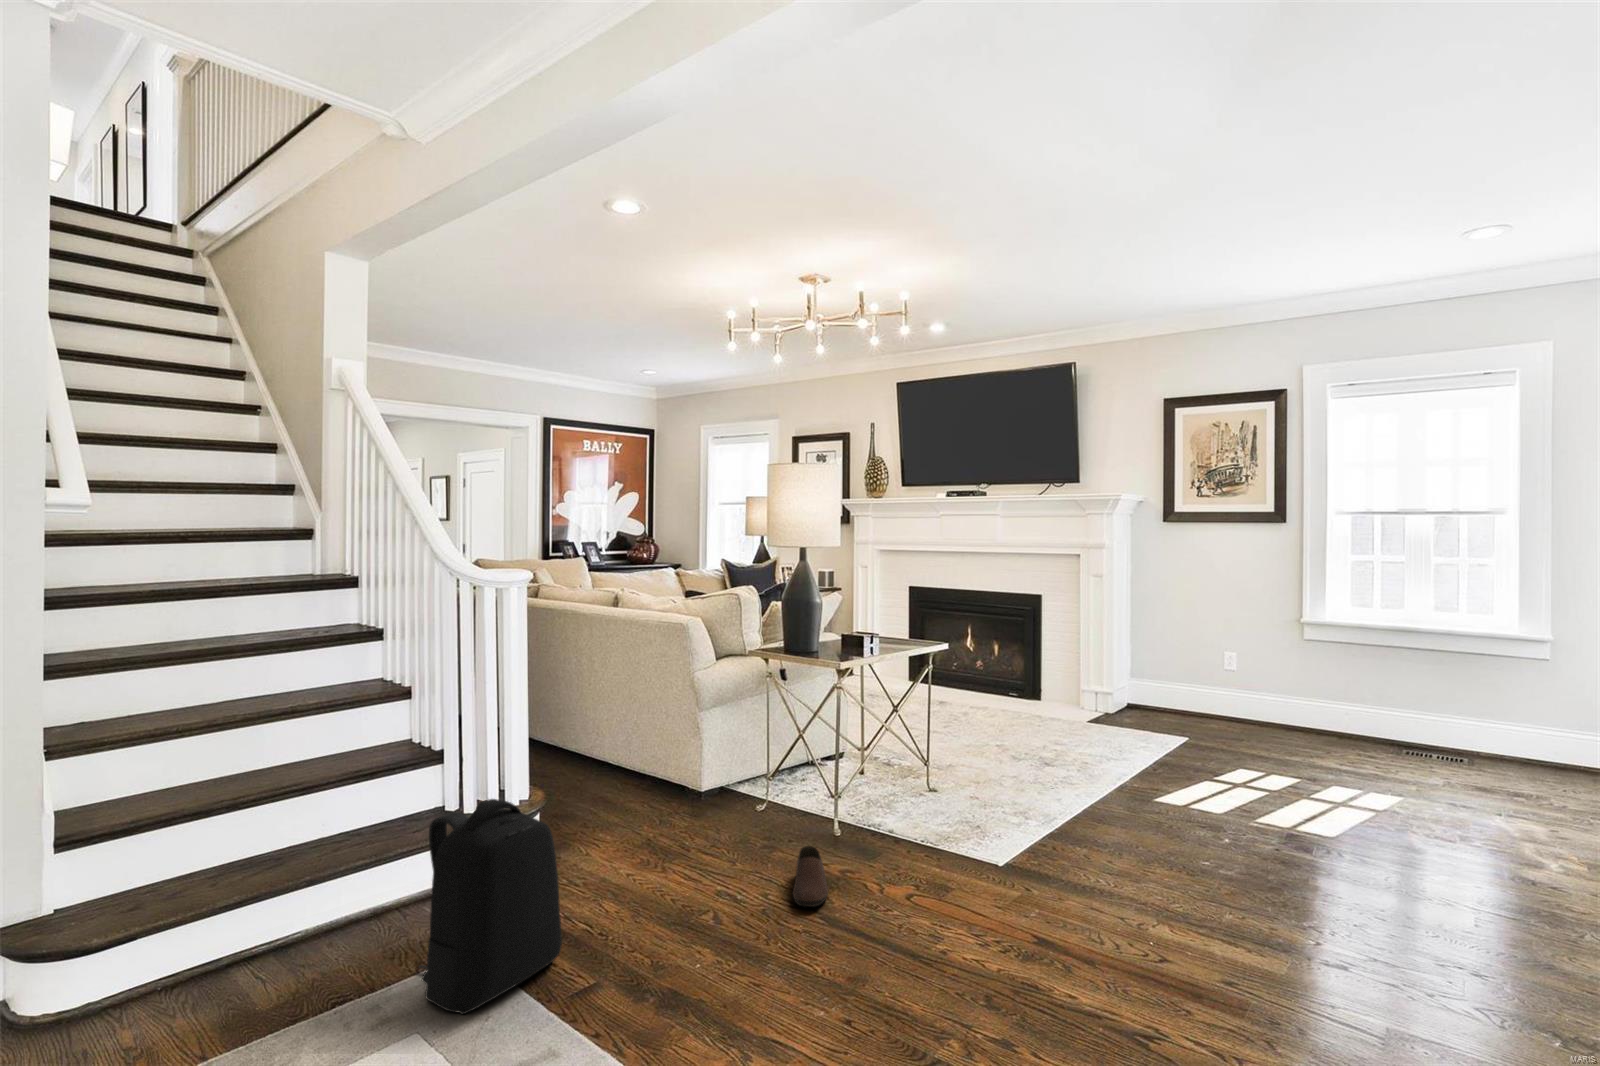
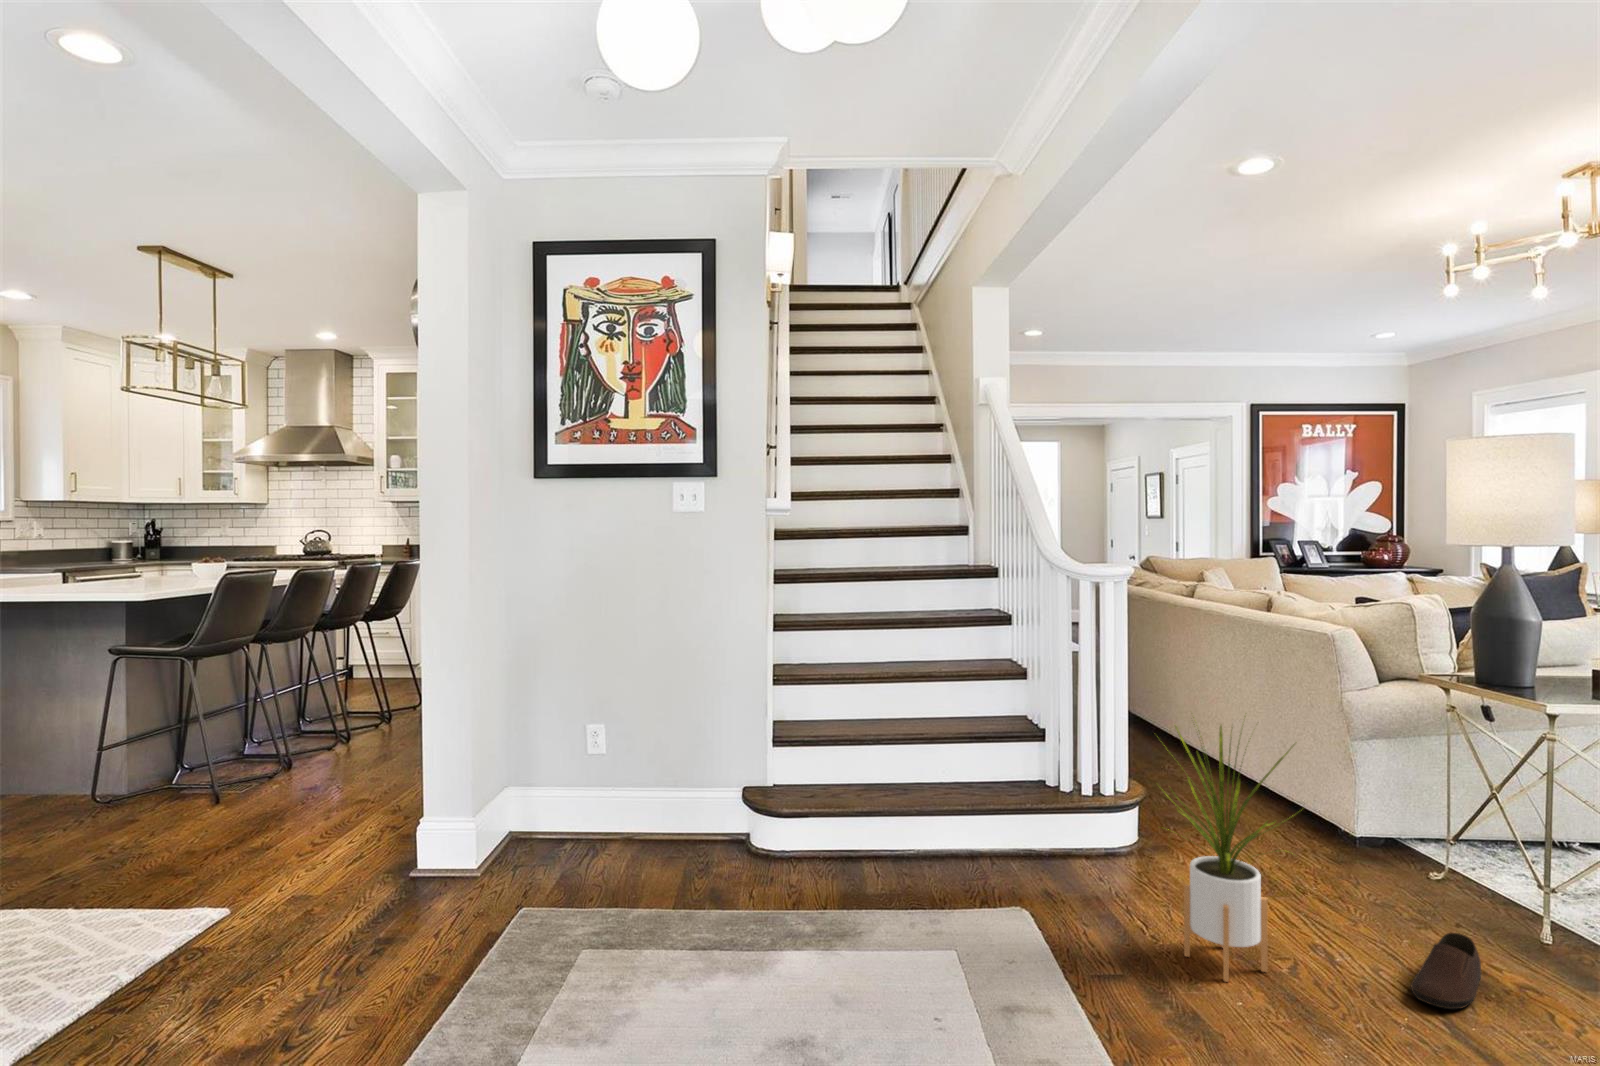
house plant: none [611,701,735,950] -> present [1162,717,1302,982]
backpack: present [418,799,562,1014] -> none [973,770,1097,950]

